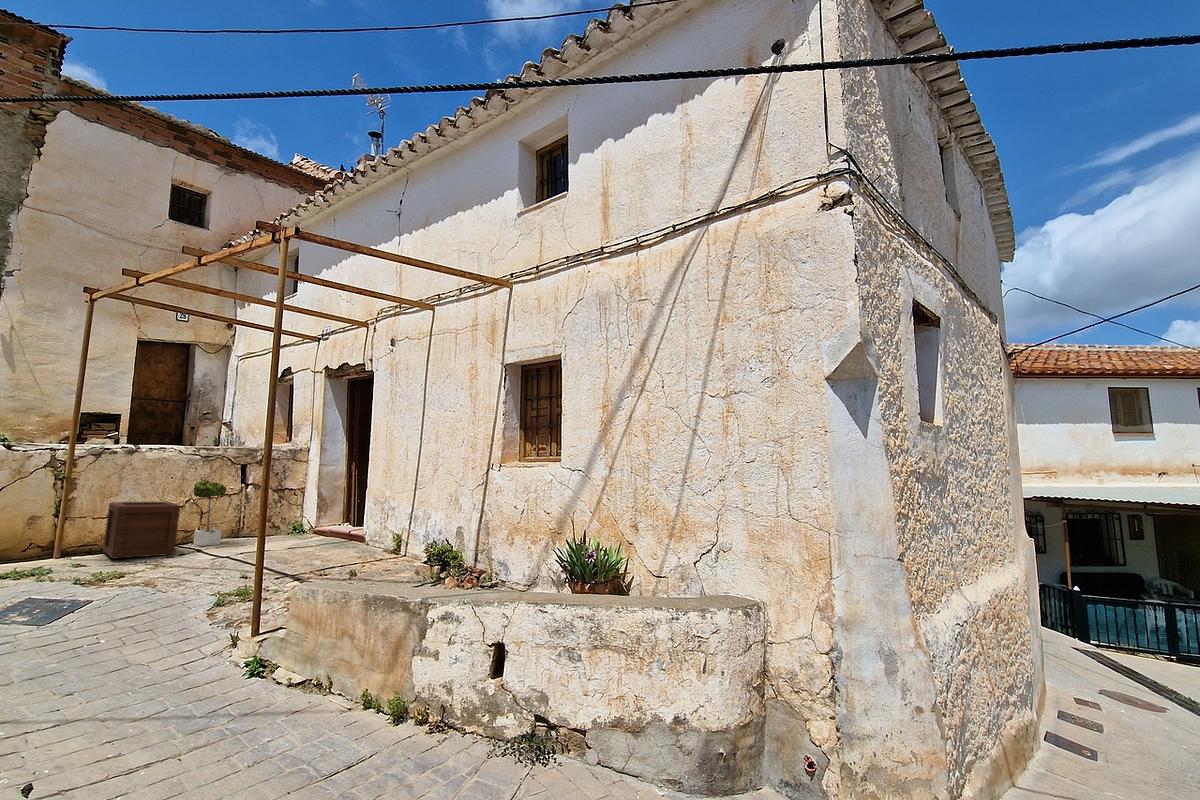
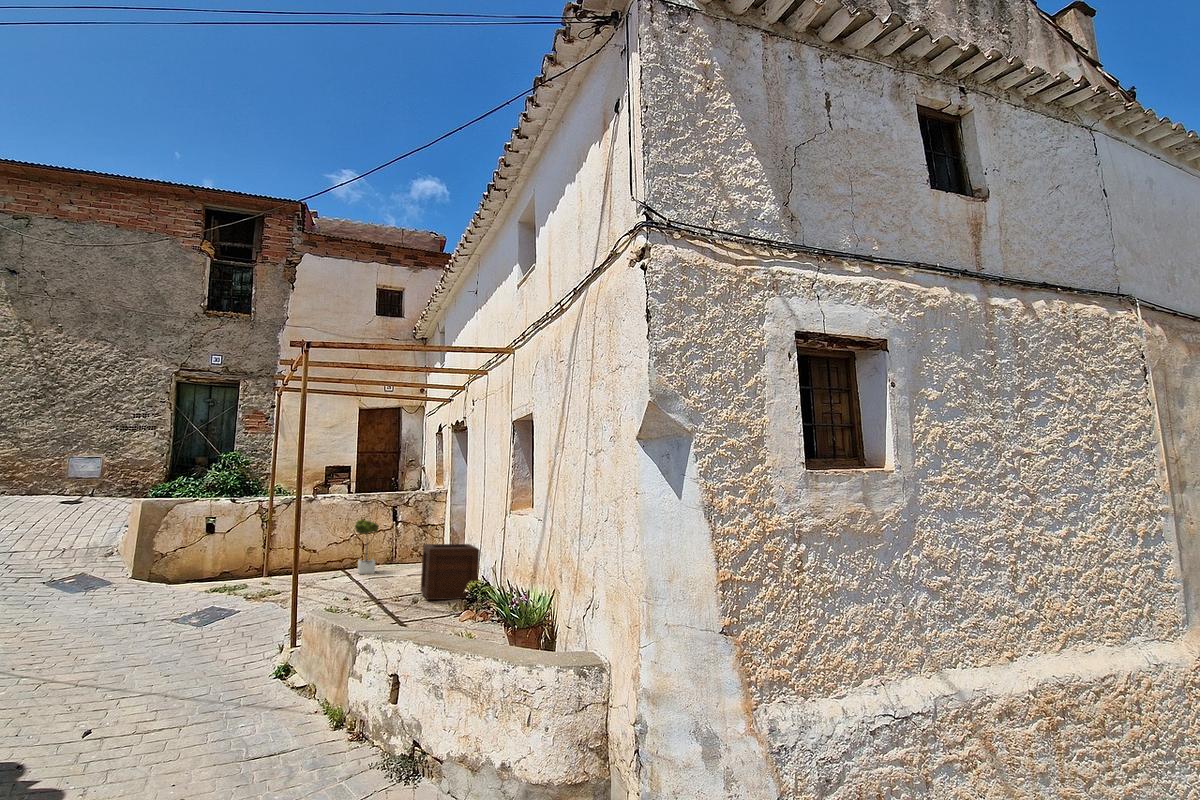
wooden crate: present [103,502,180,558] -> present [421,544,479,600]

